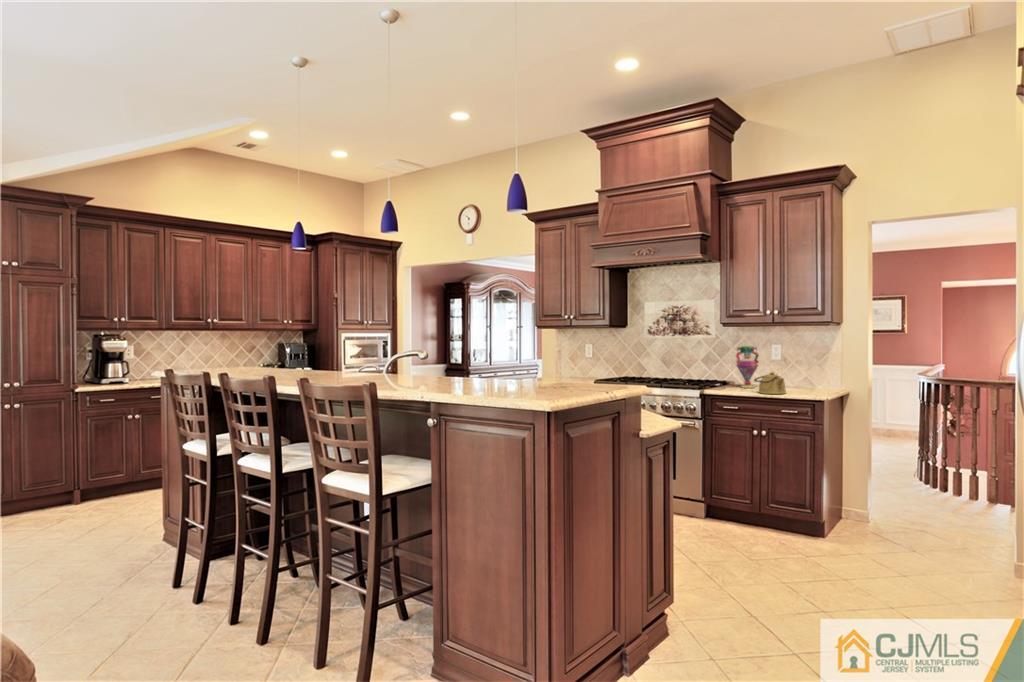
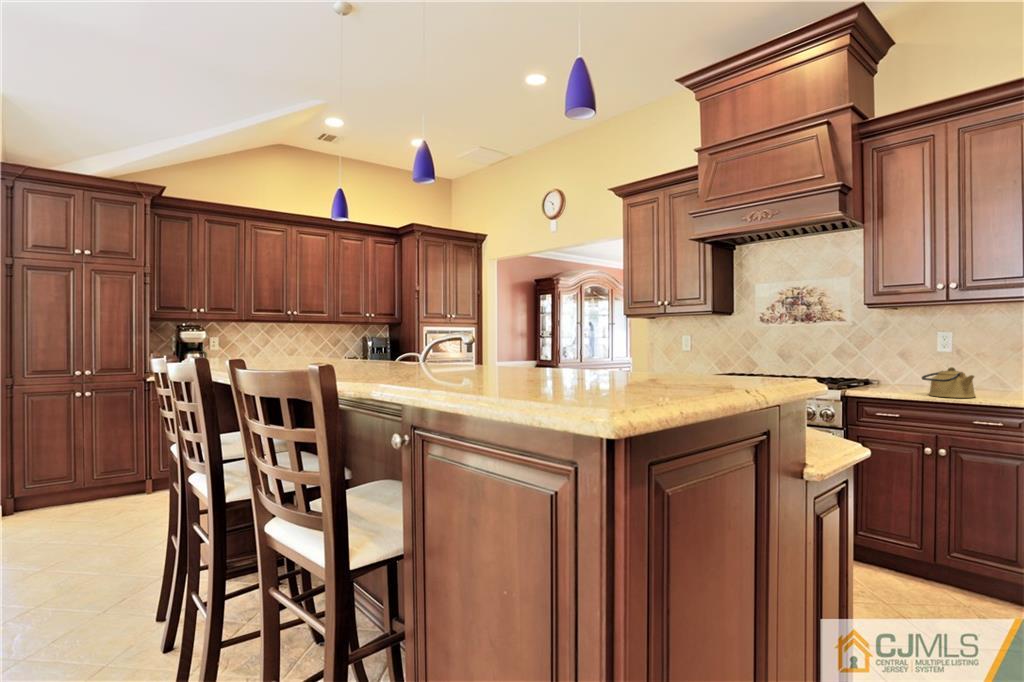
vase: present [736,346,759,388] -> none [888,334,925,389]

